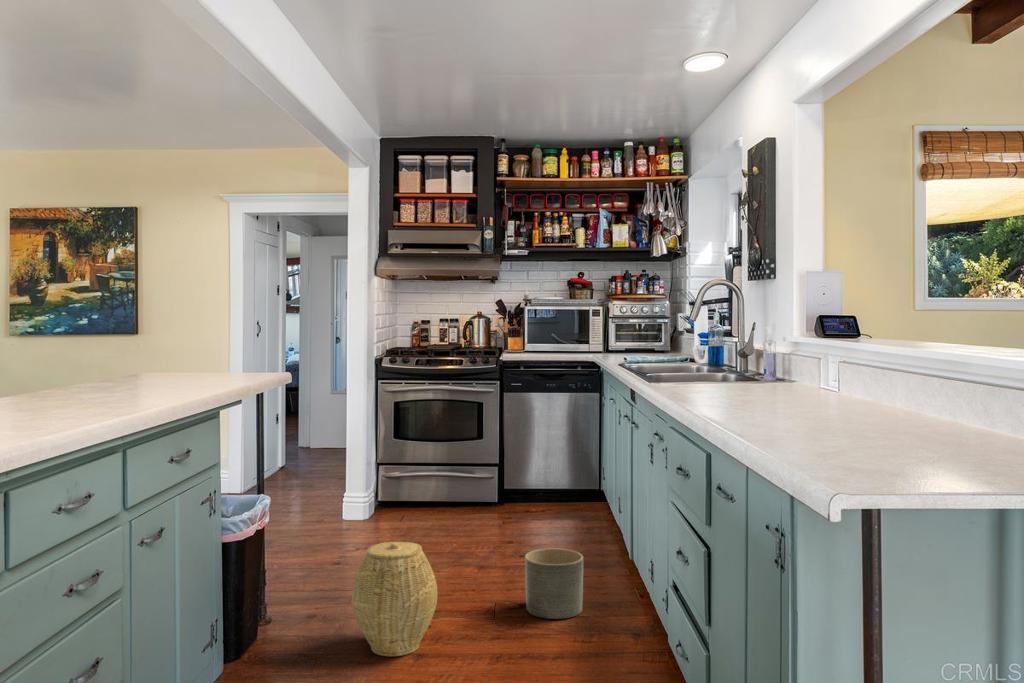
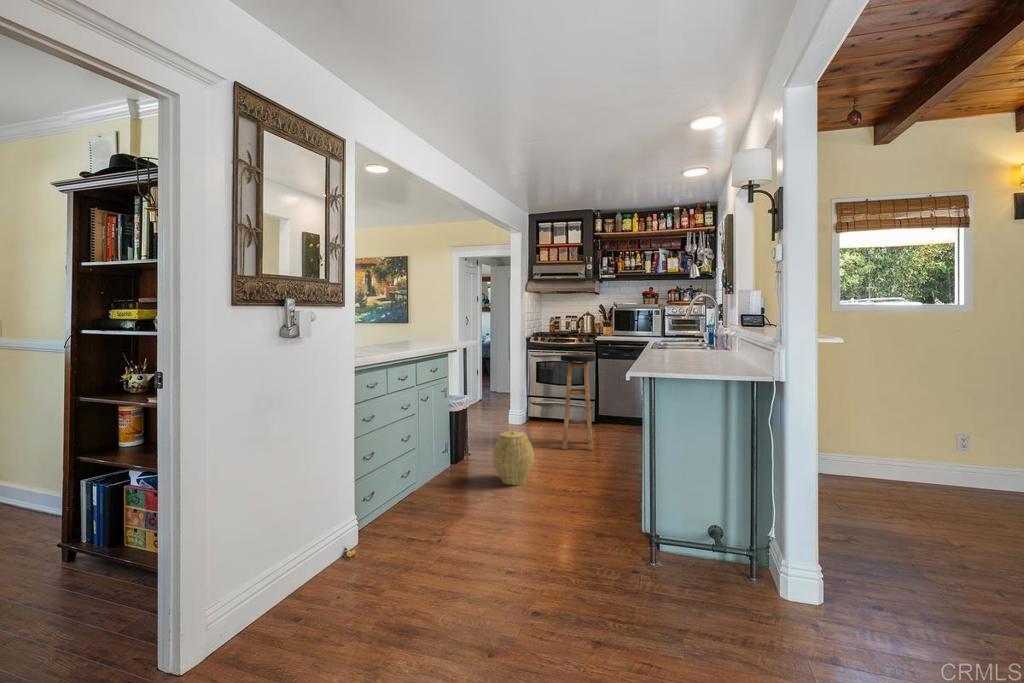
bar stool: none [458,385,520,563] -> present [561,354,595,450]
planter: present [525,548,583,619] -> none [584,442,615,477]

